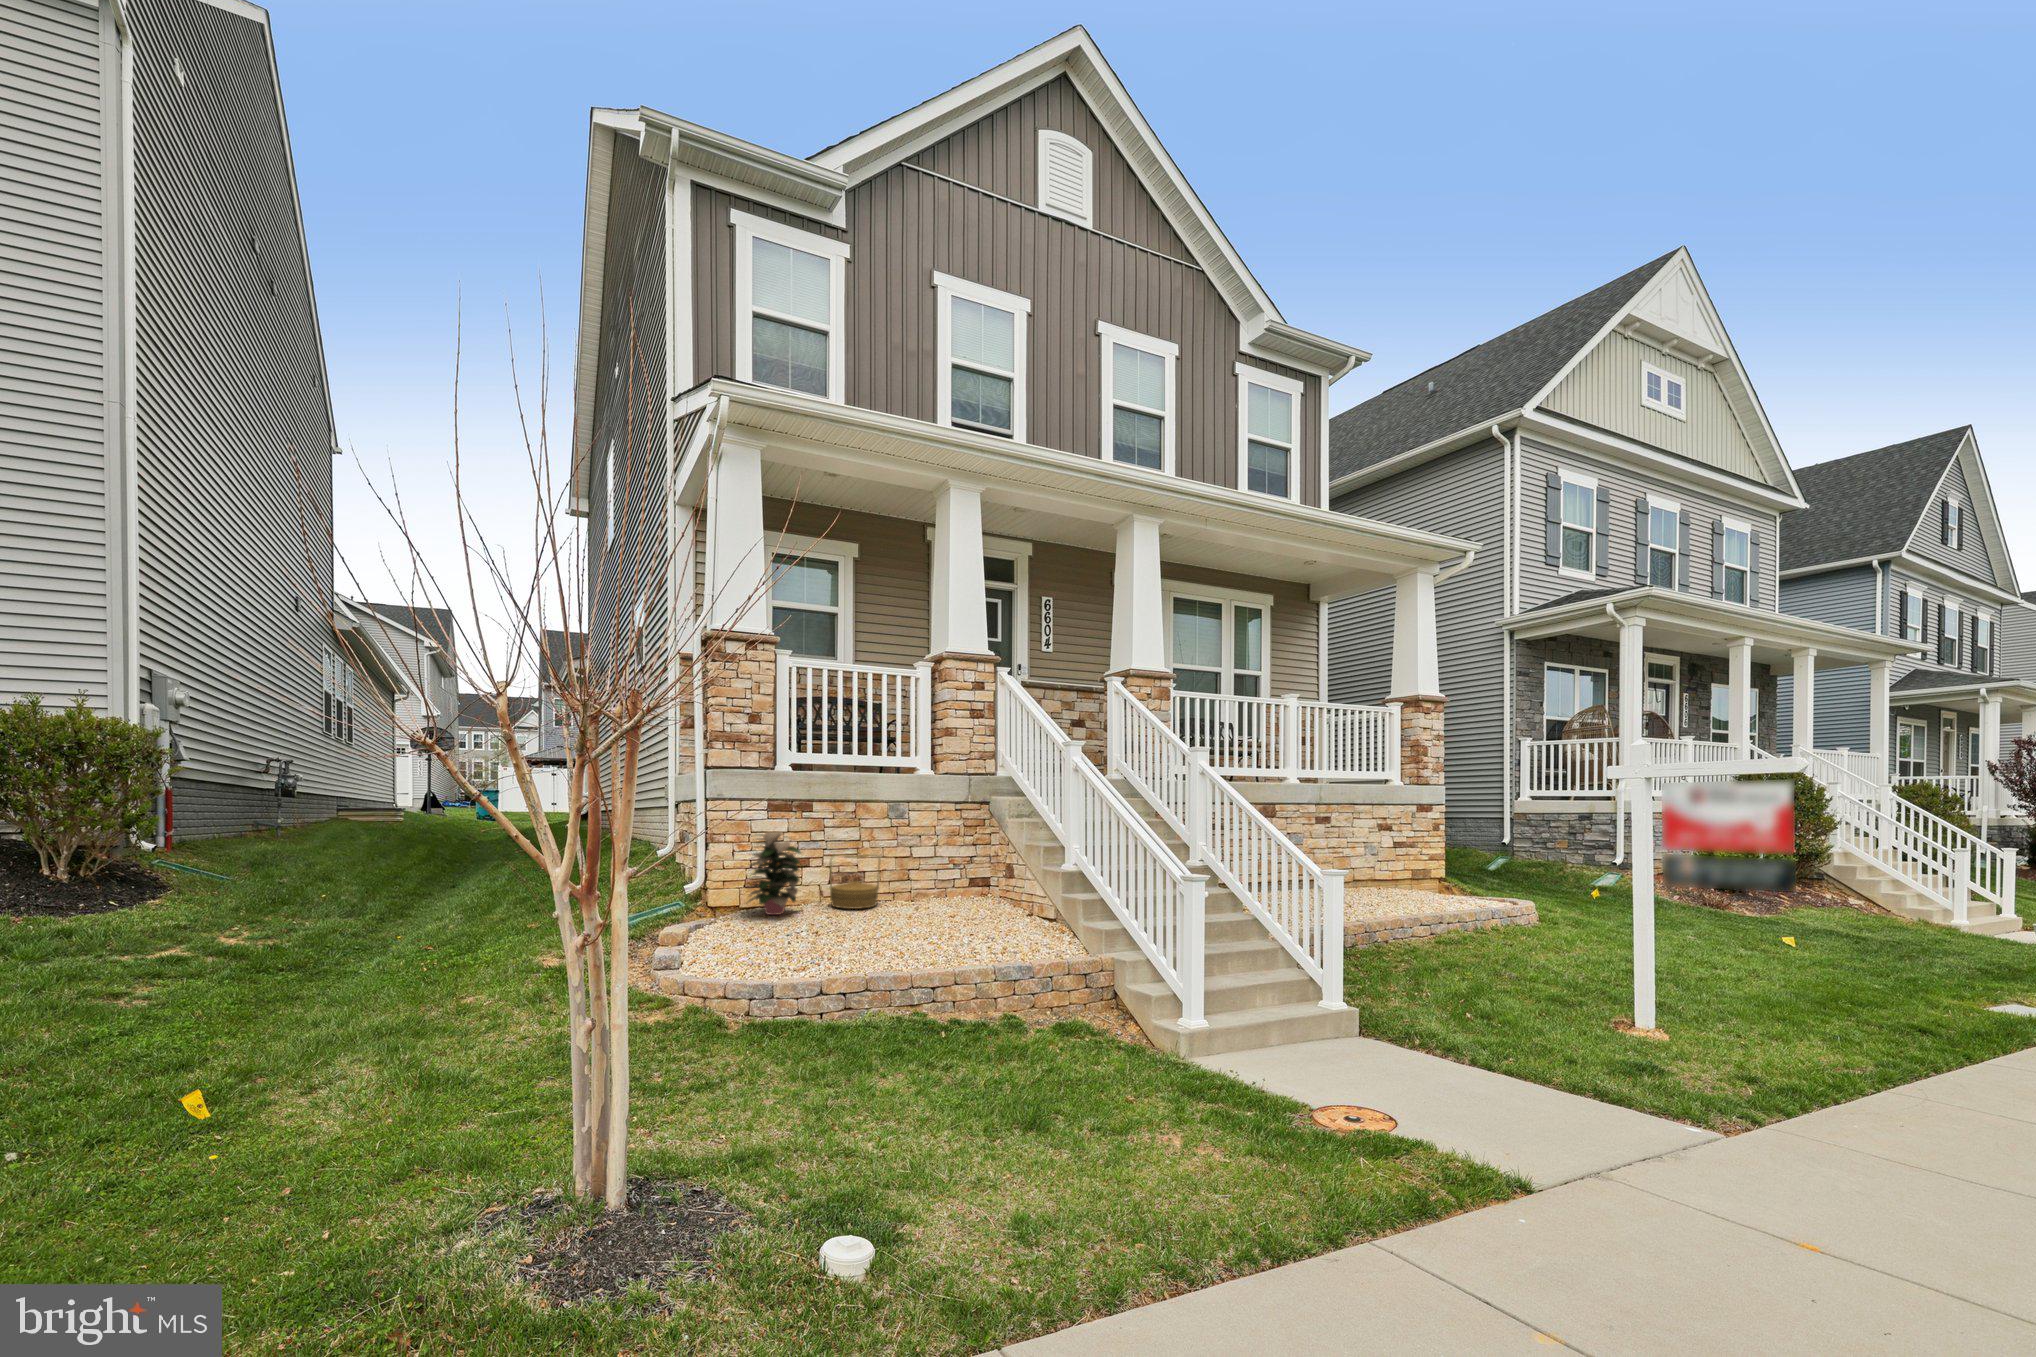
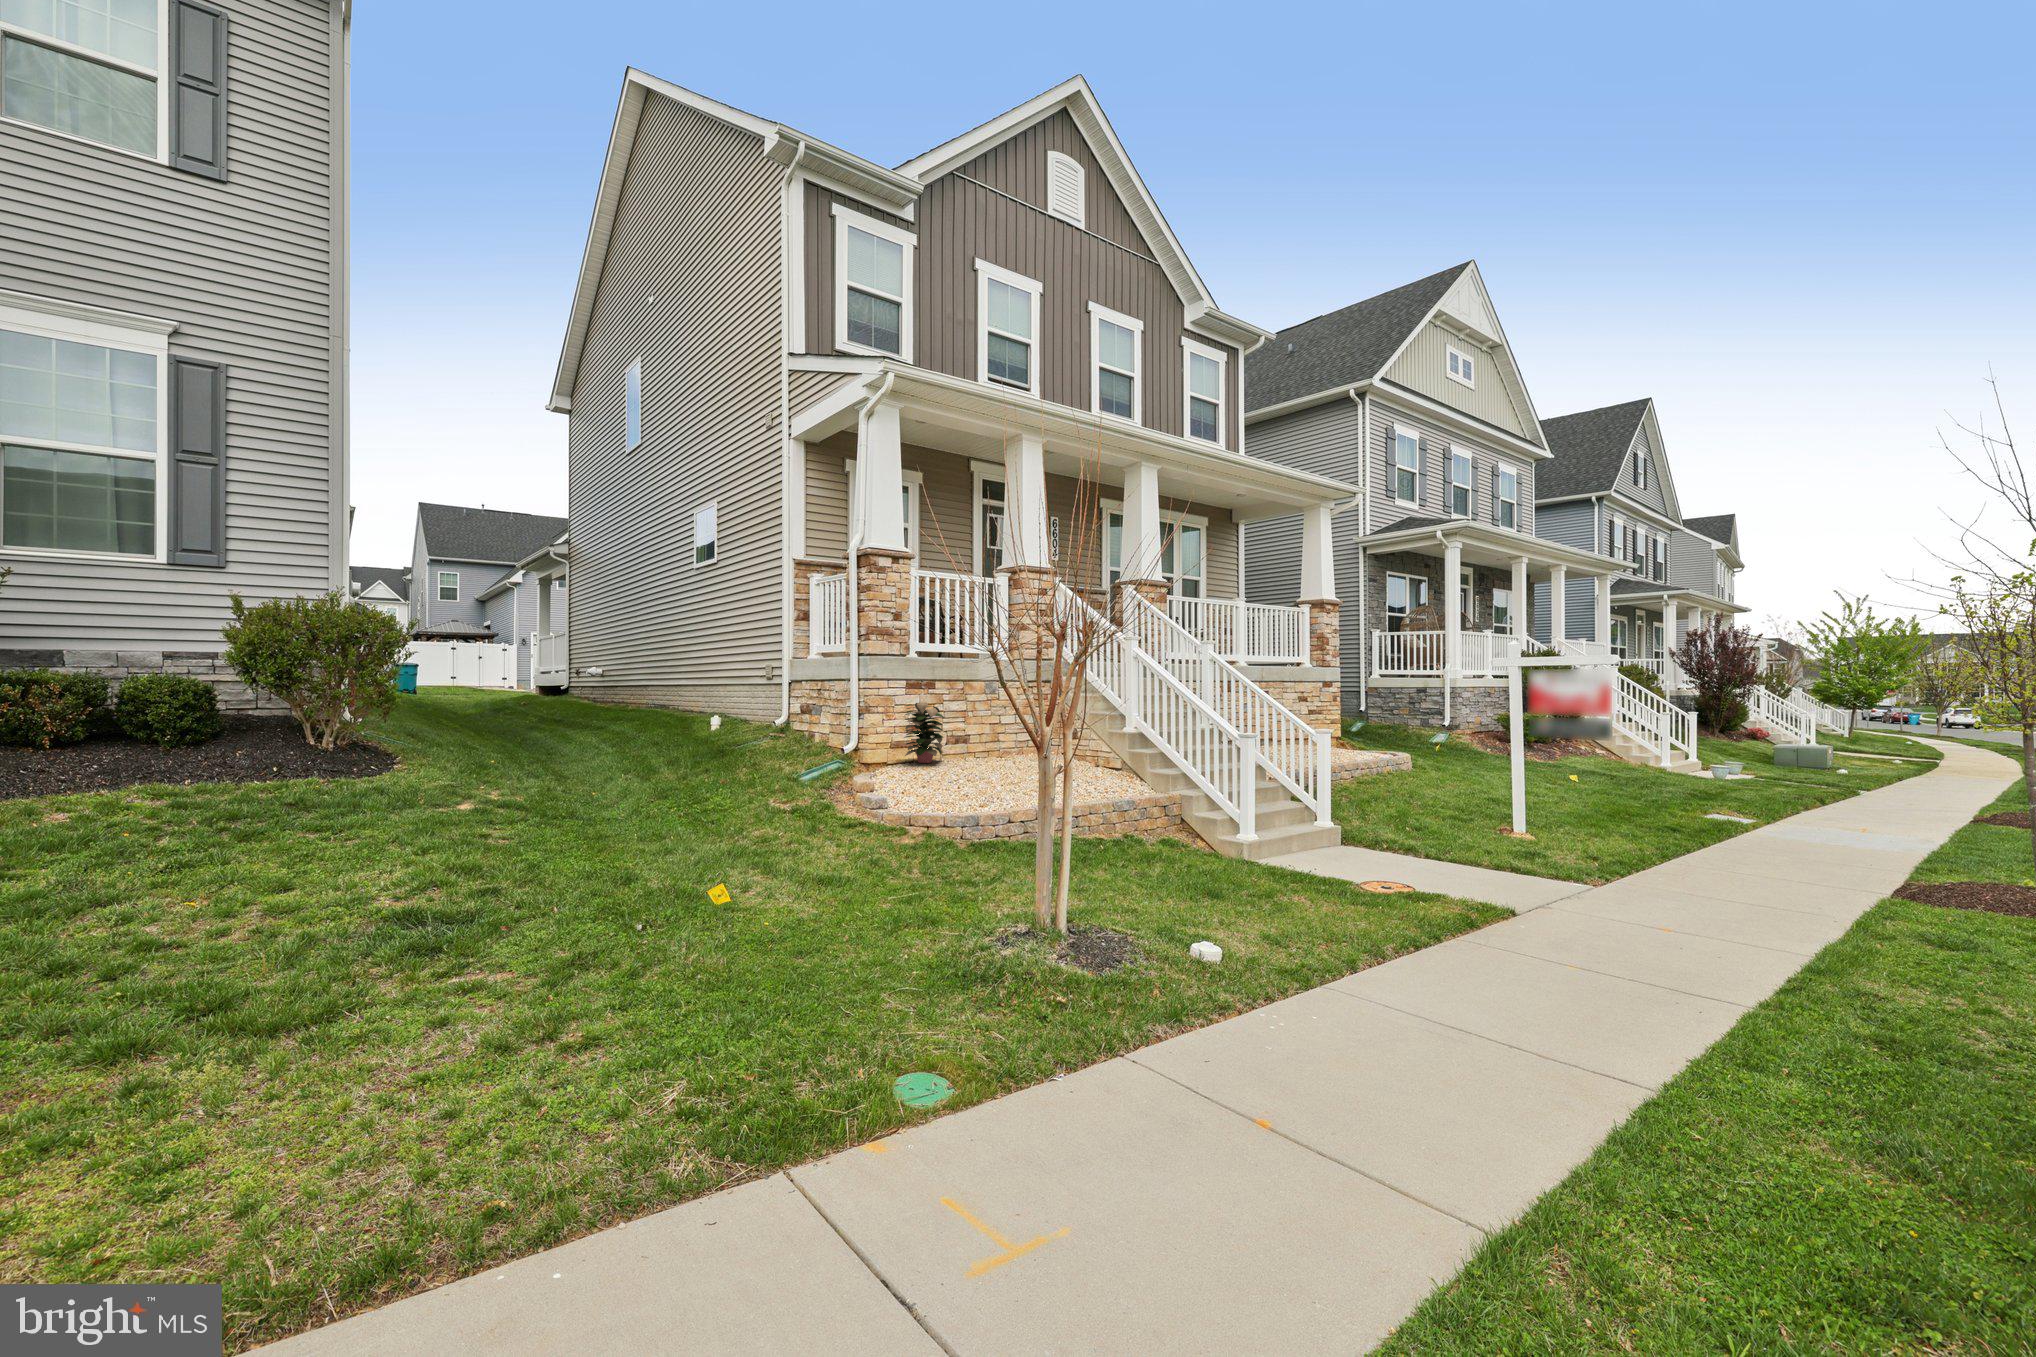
woven basket: present [830,854,880,909] -> none [957,718,992,758]

